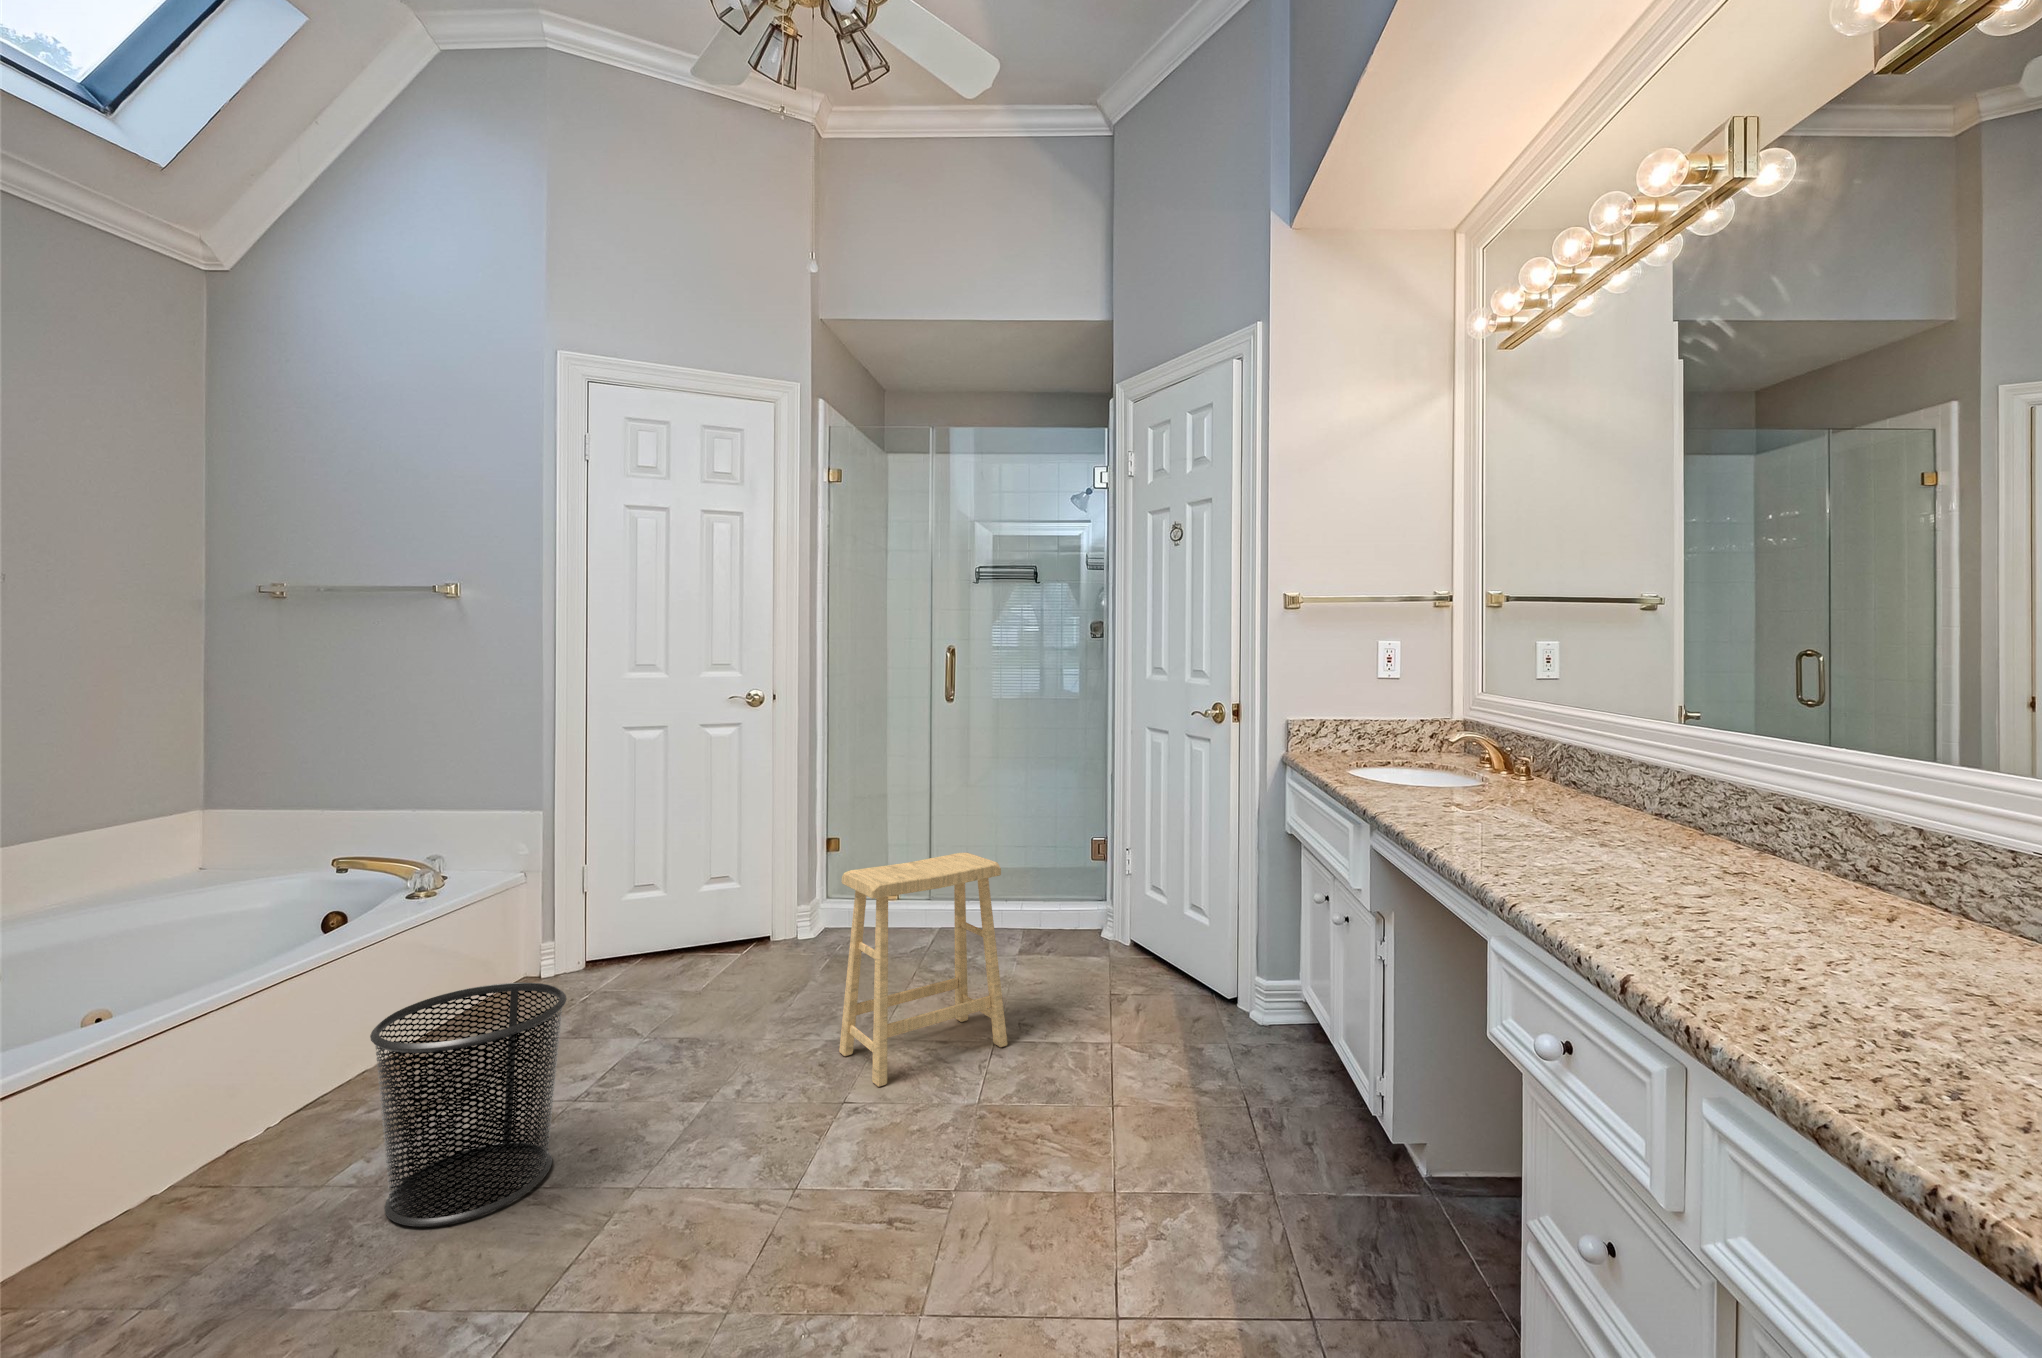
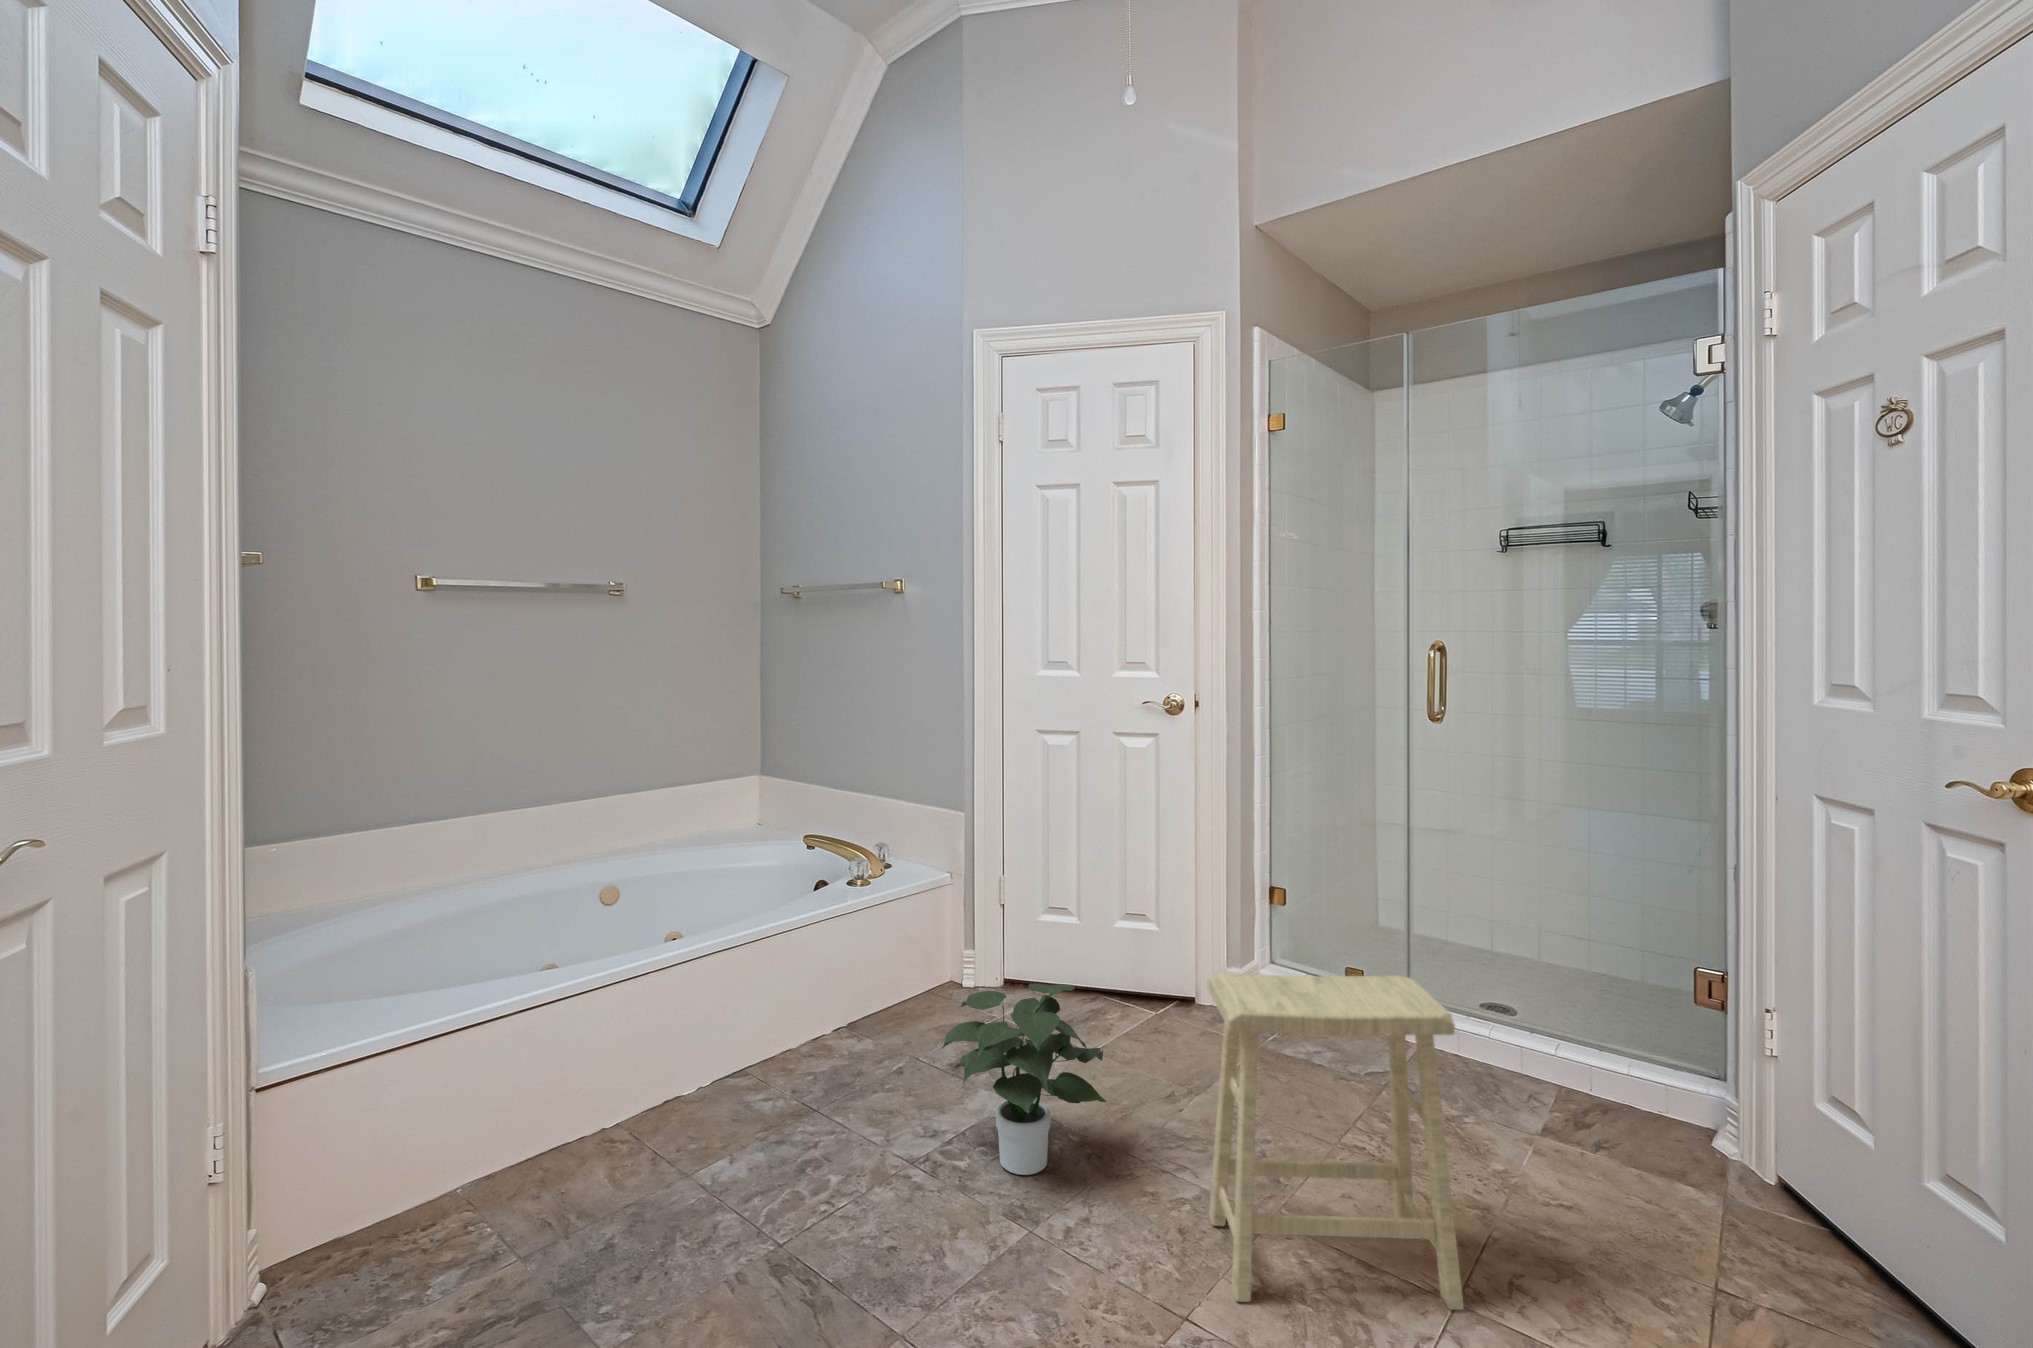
potted plant: none [599,914,756,1077] -> present [941,984,1107,1175]
waste bin: present [370,983,567,1227] -> none [693,1024,867,1285]

